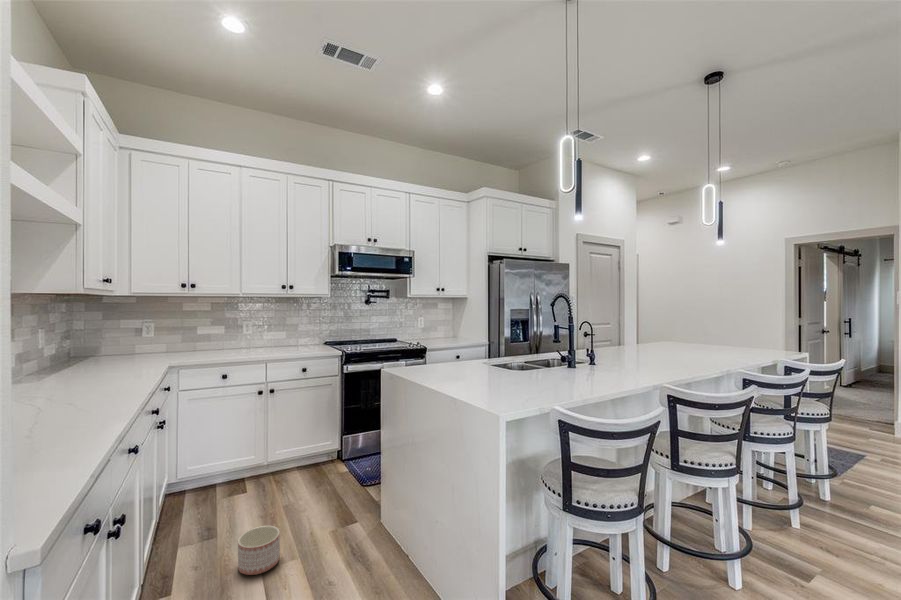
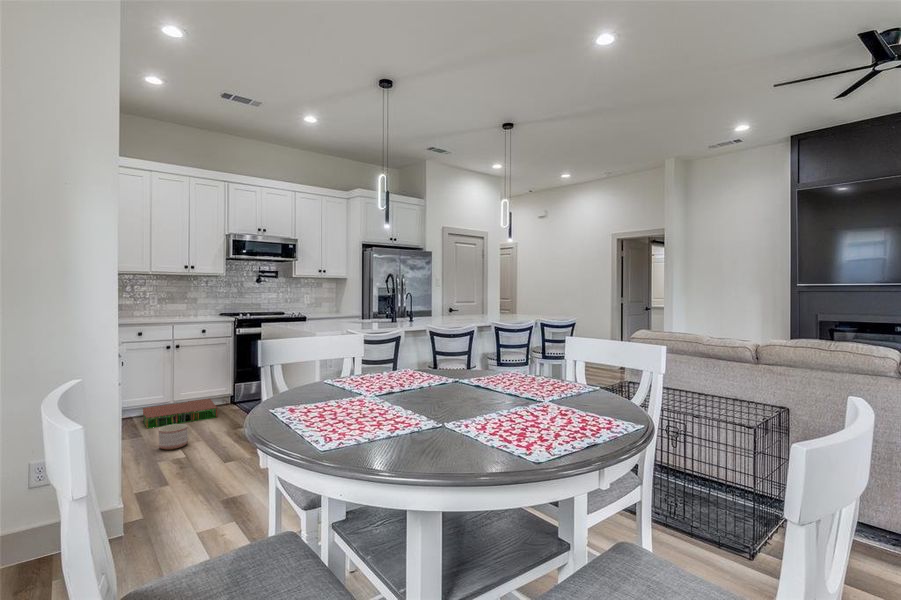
storage bin: none [228,458,321,511] -> present [143,399,217,428]

